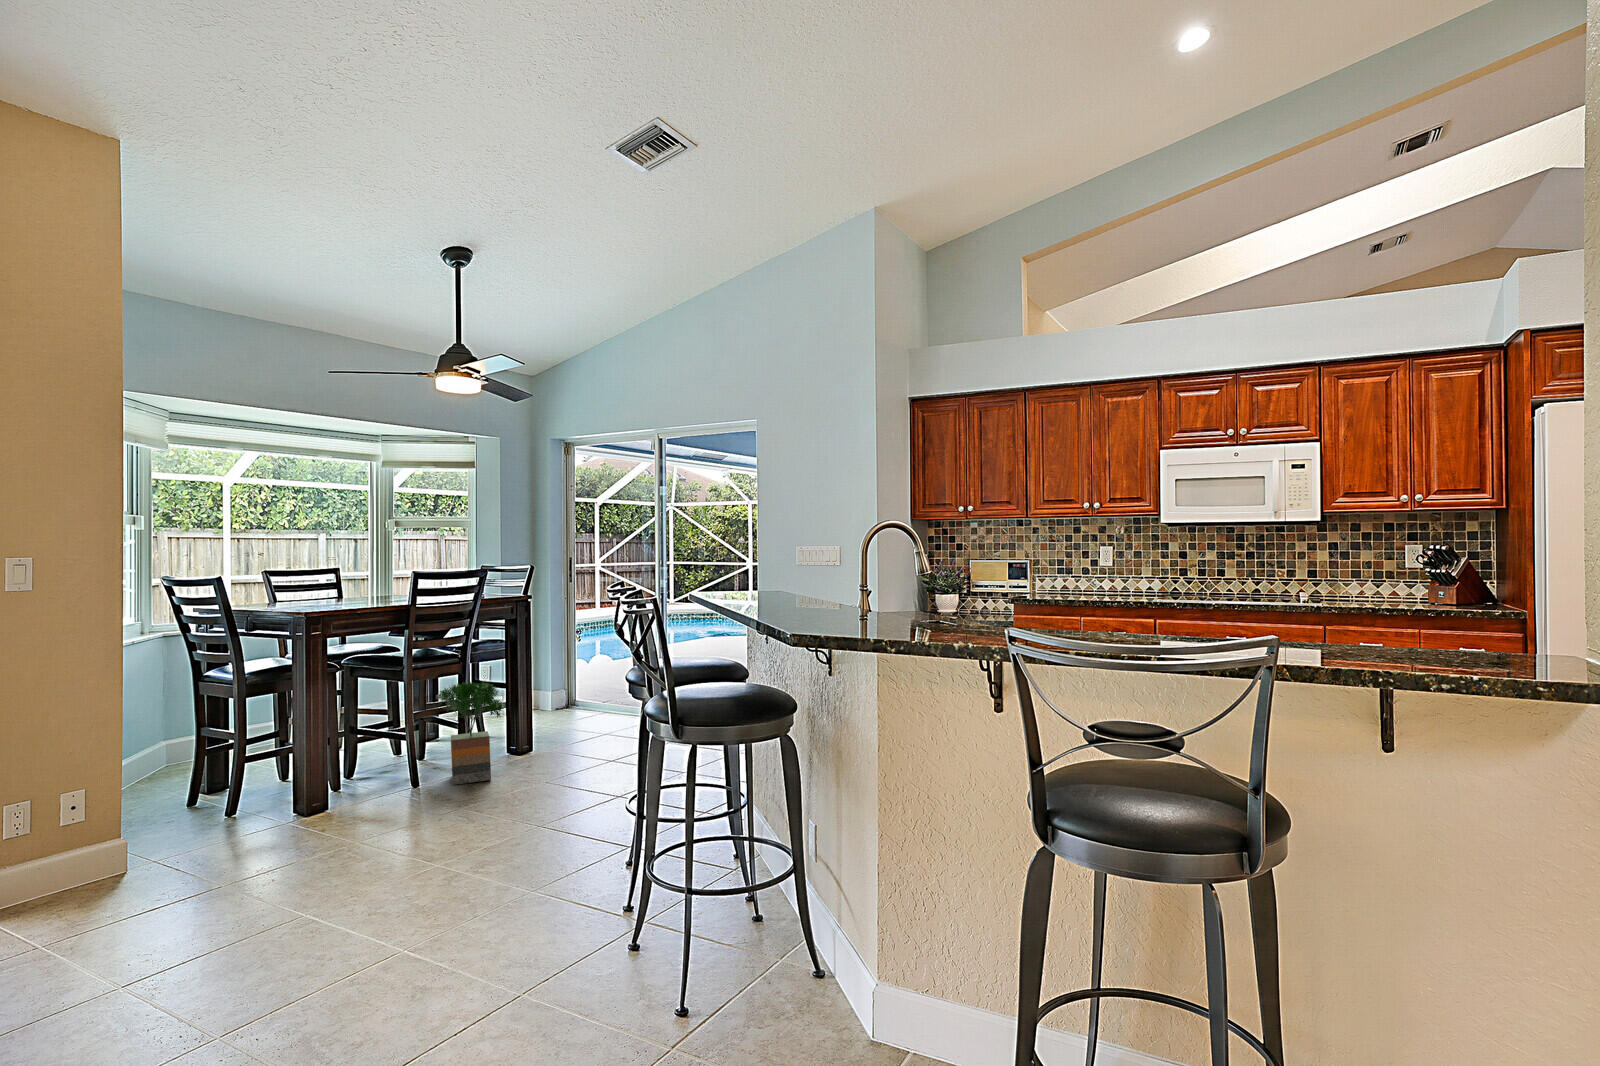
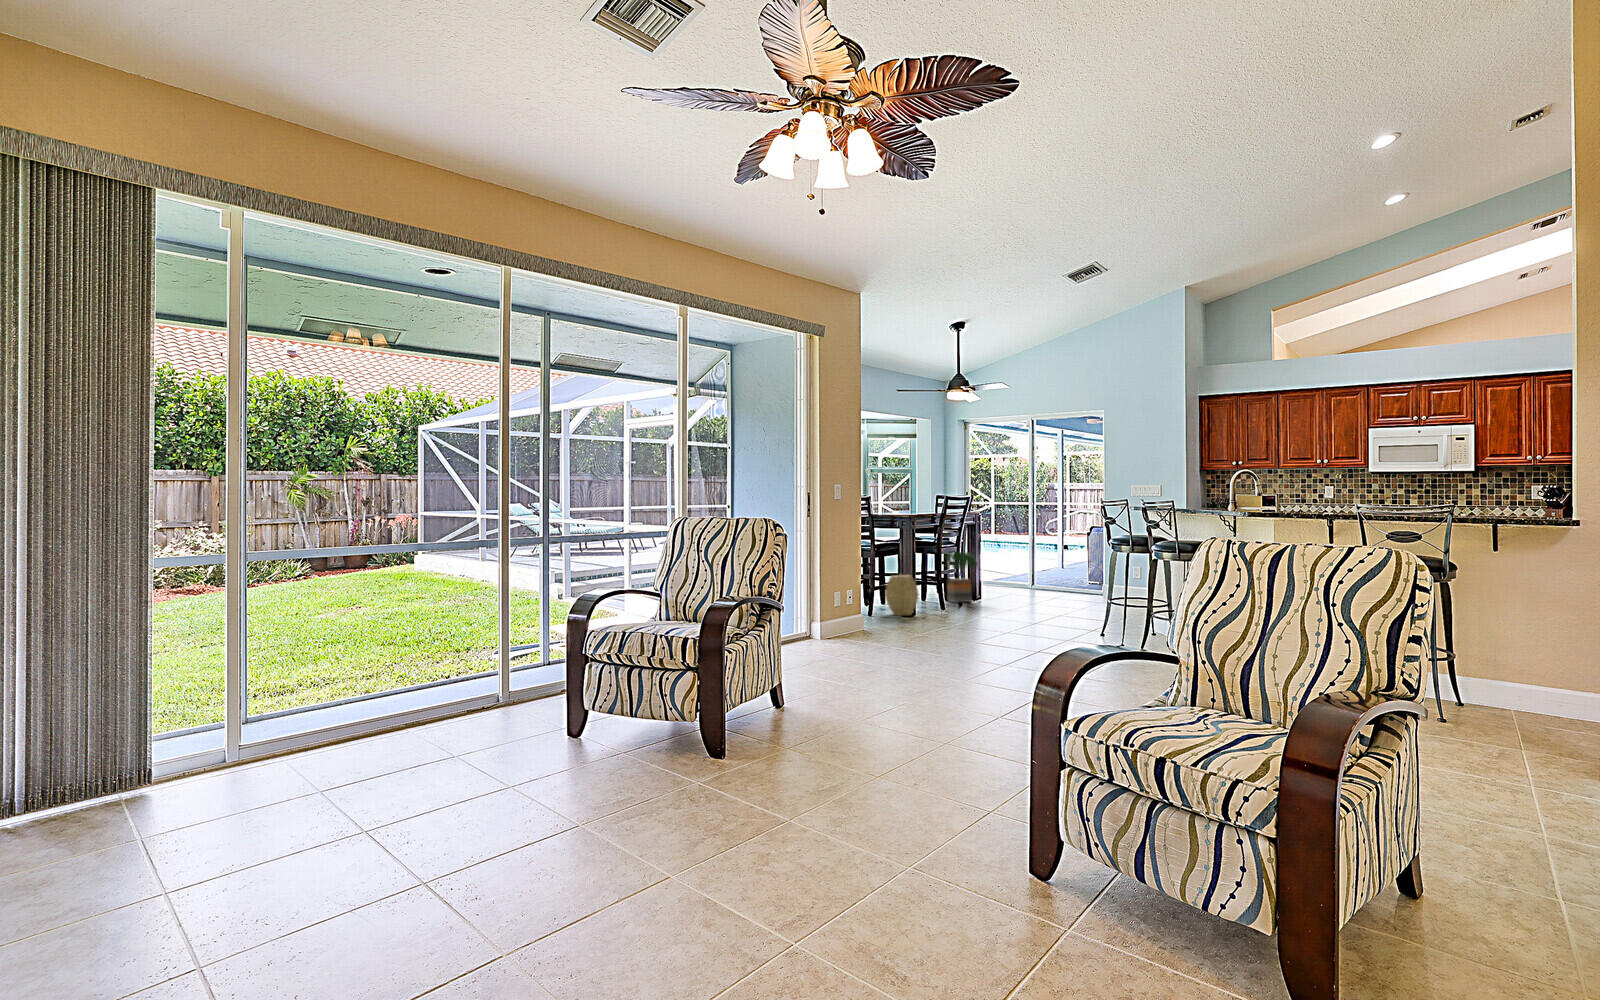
woven basket: none [198,764,284,862] -> present [885,574,918,616]

